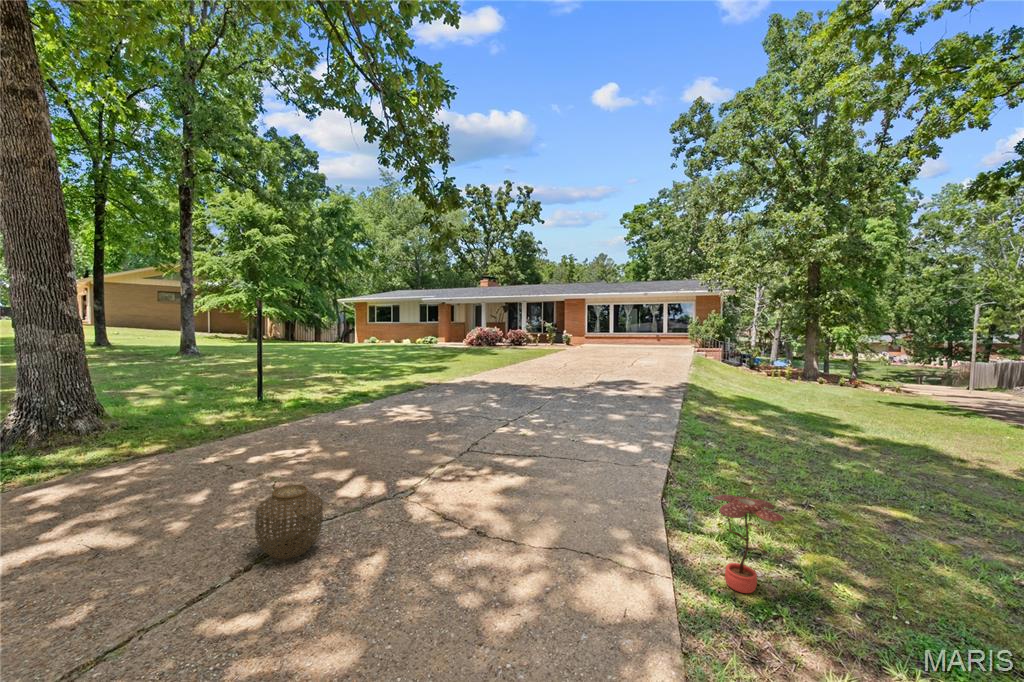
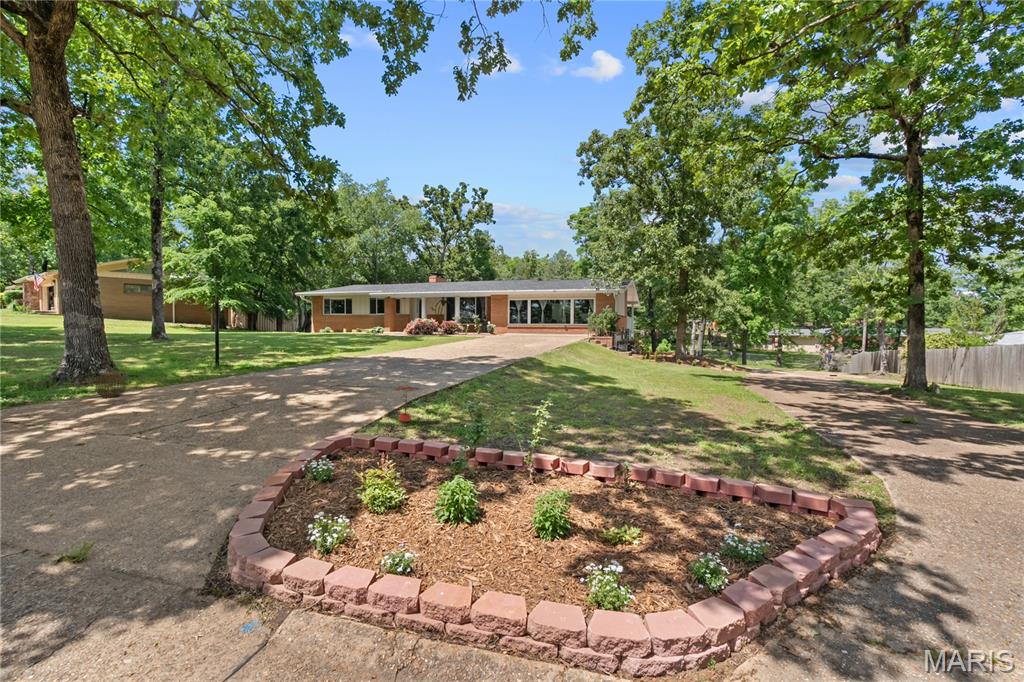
woven basket: present [255,484,323,559] -> present [95,372,126,398]

